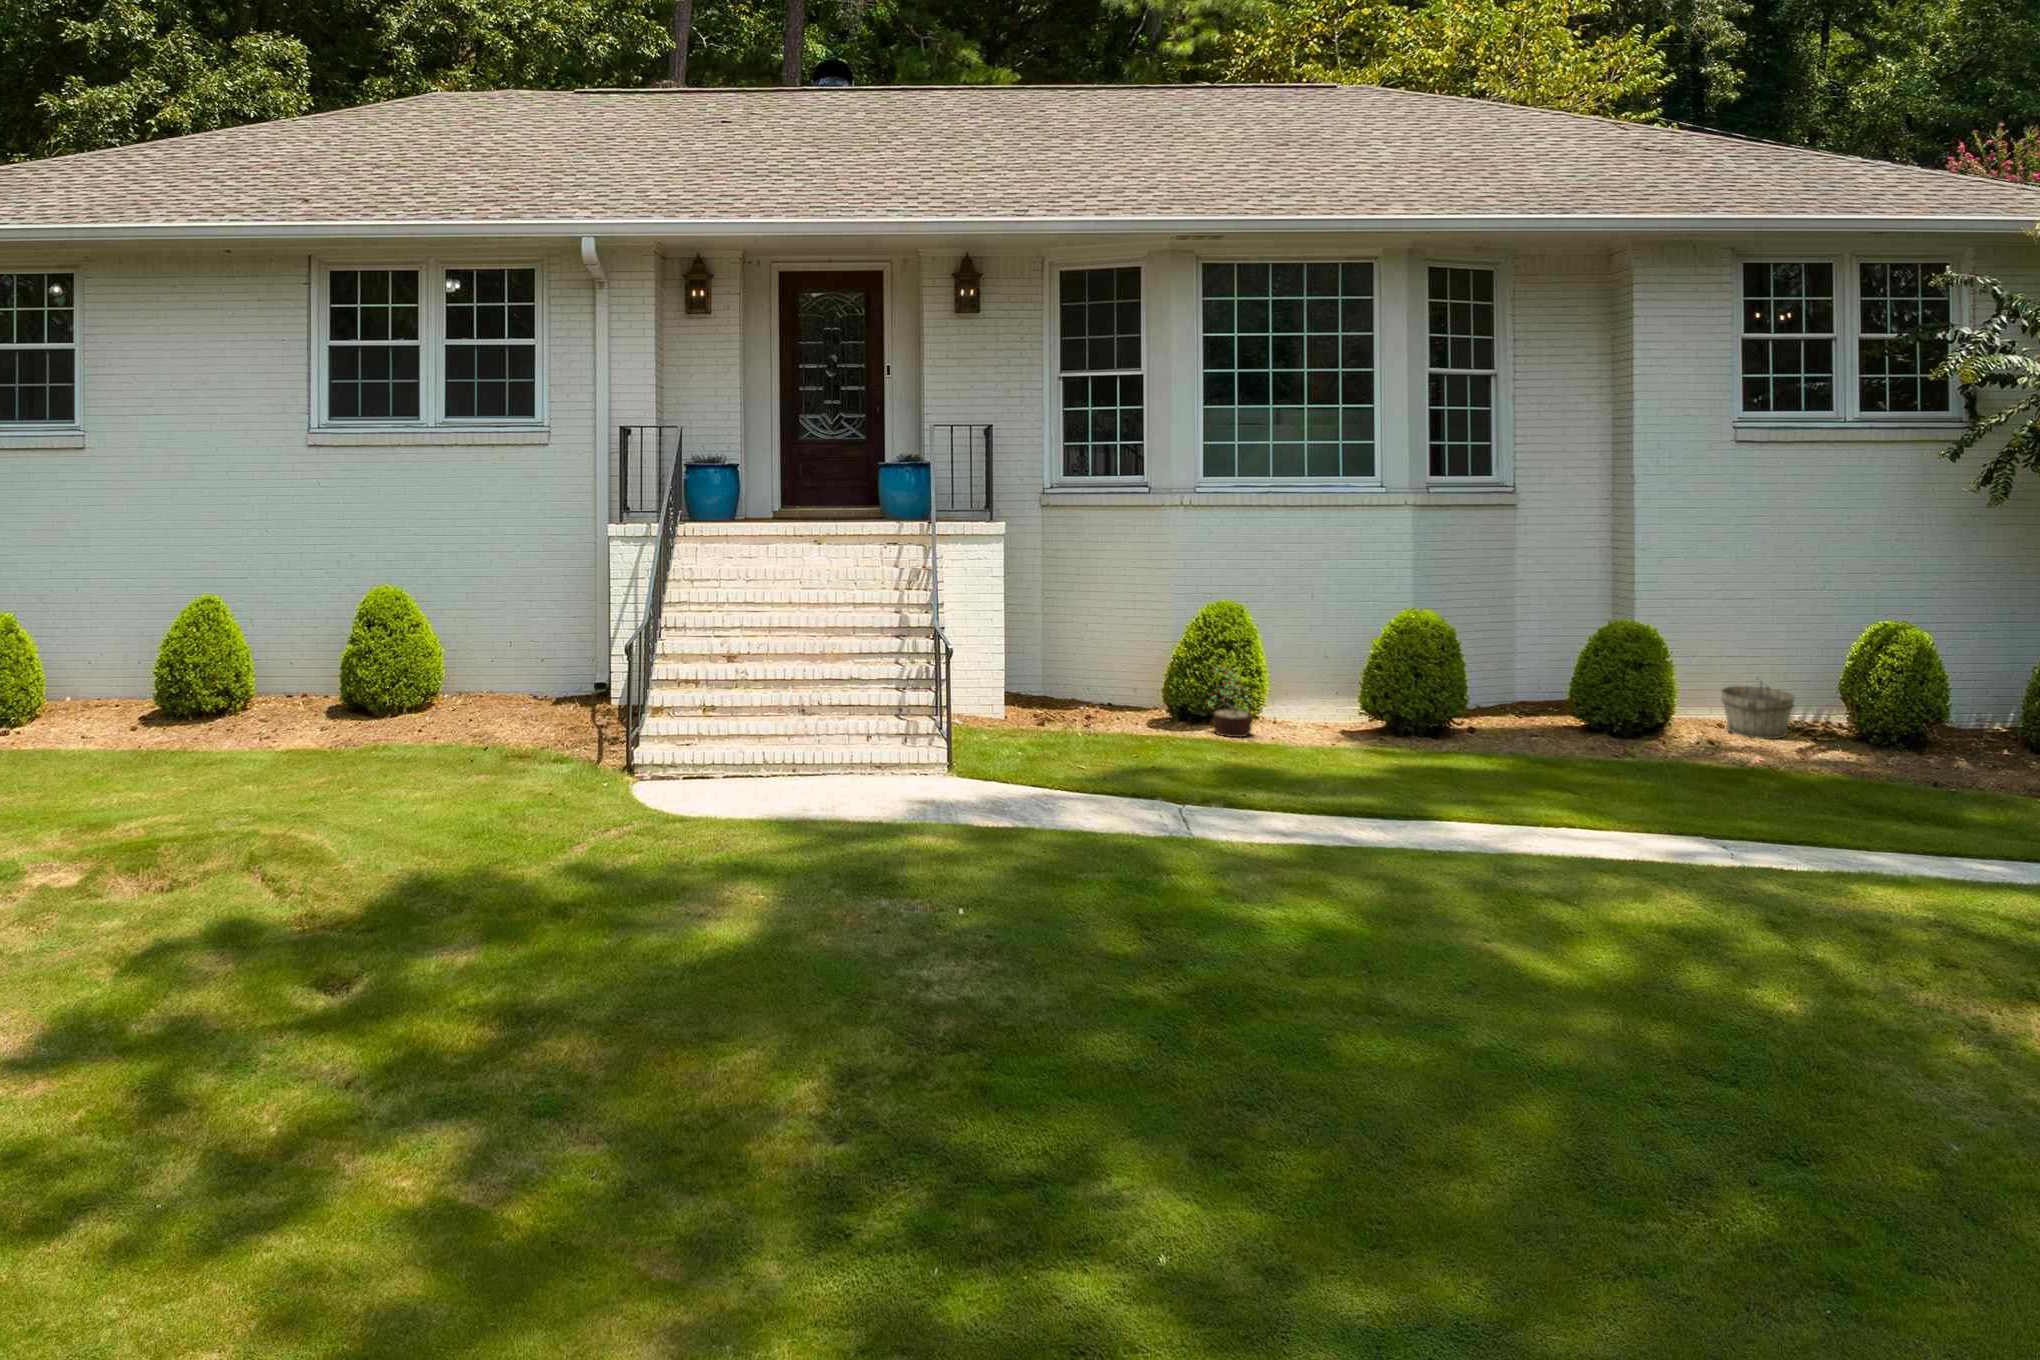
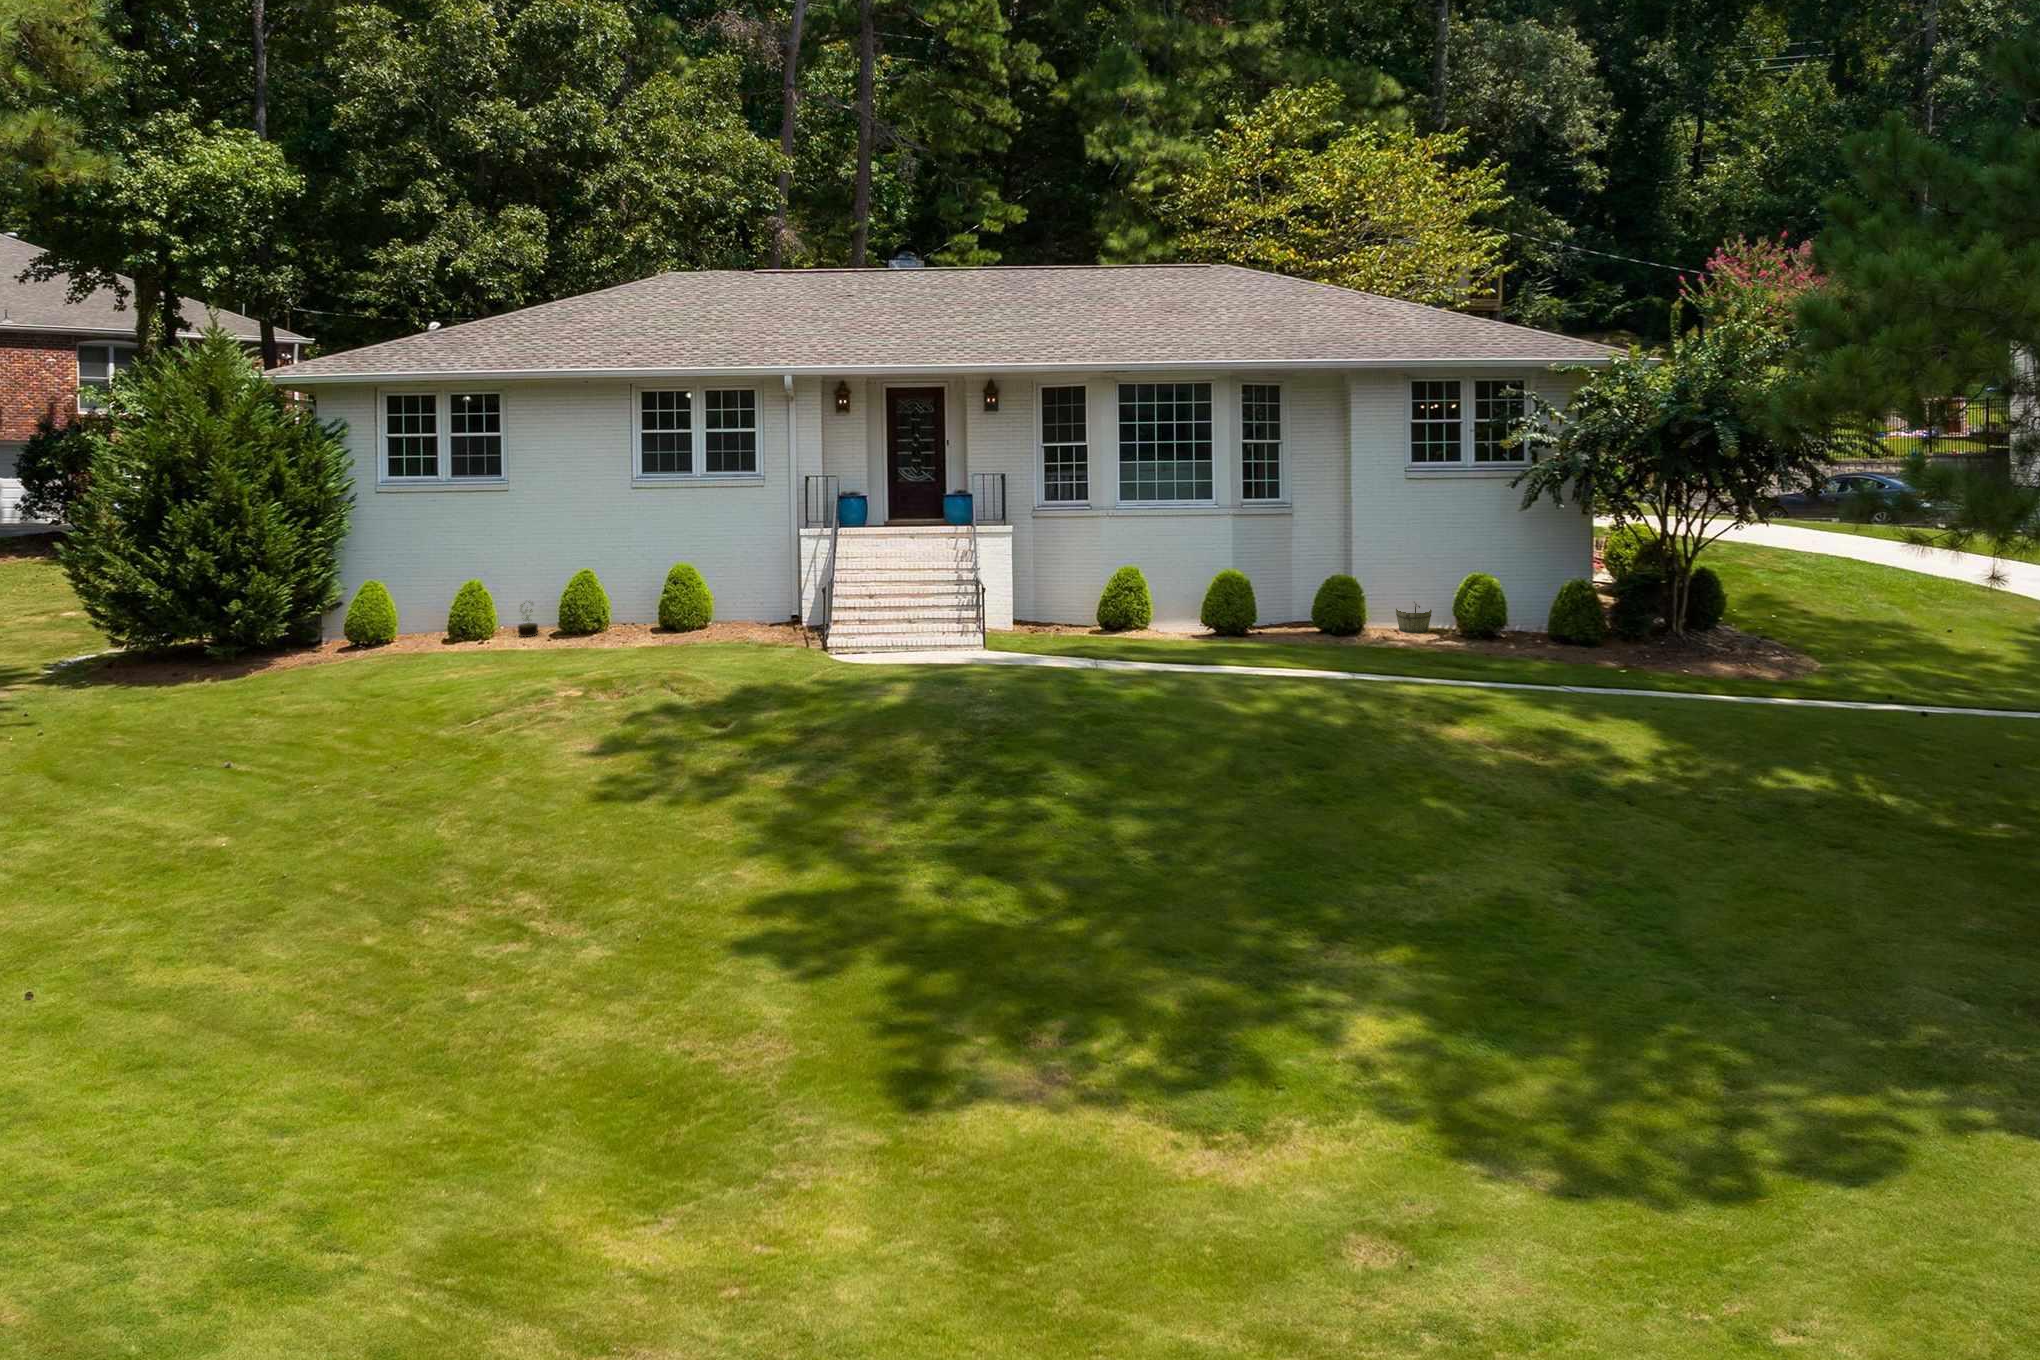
decorative plant: present [1205,667,1252,737] -> present [518,601,538,637]

